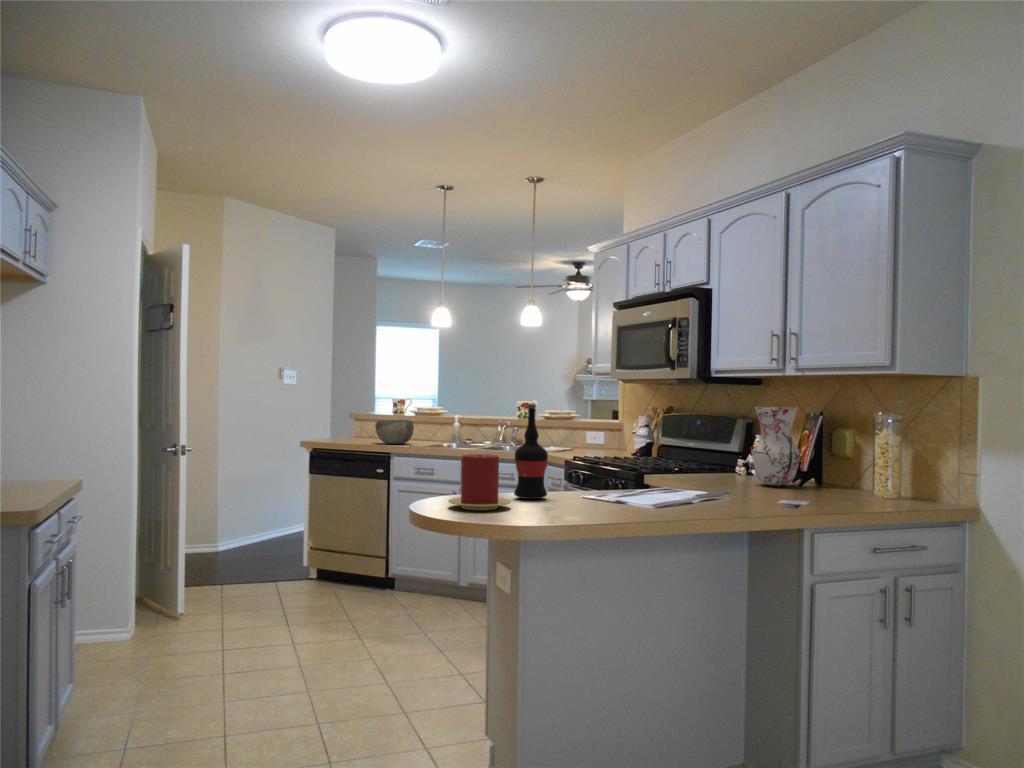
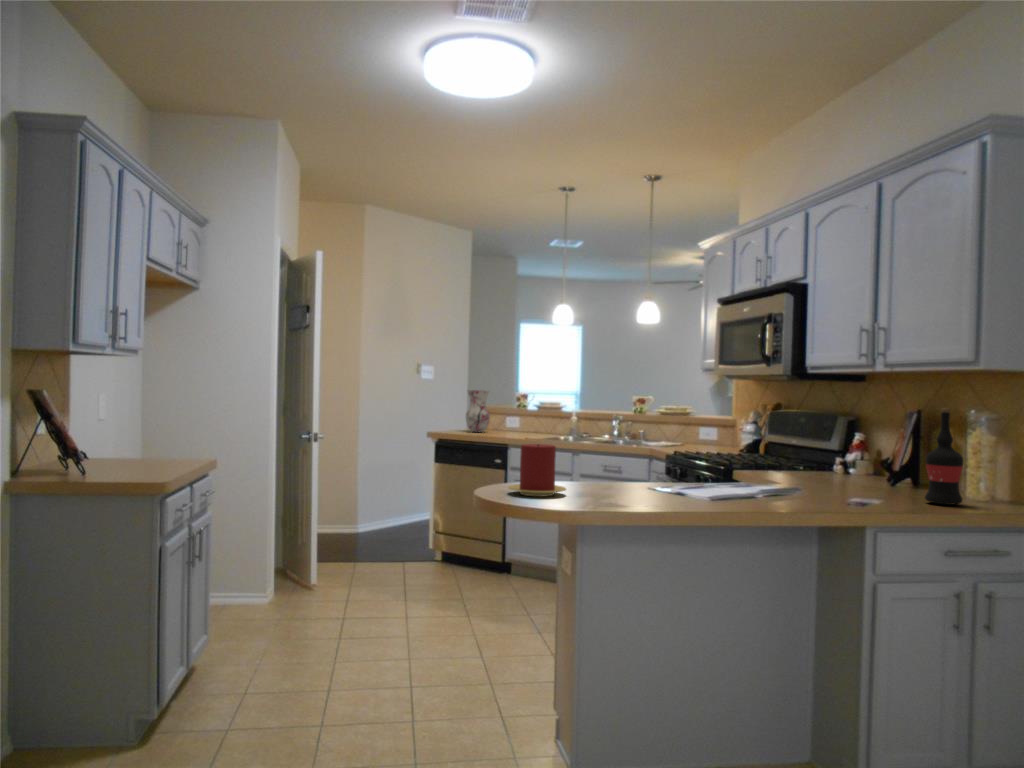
wine bottle: present [514,404,548,499] -> present [925,408,963,505]
vase: present [752,407,800,486] -> present [466,390,490,432]
bowl: present [376,420,414,444] -> none [494,413,530,436]

